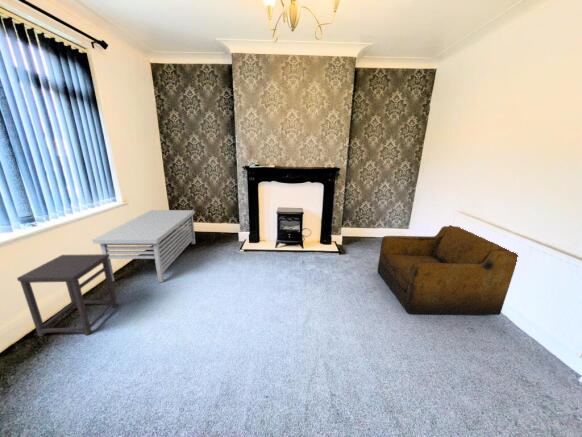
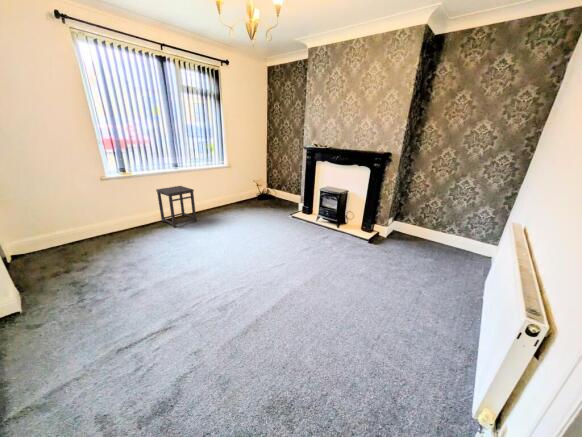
storage bench: present [92,210,195,282] -> none [200,175,272,218]
armchair: present [378,225,518,315] -> none [346,229,495,359]

